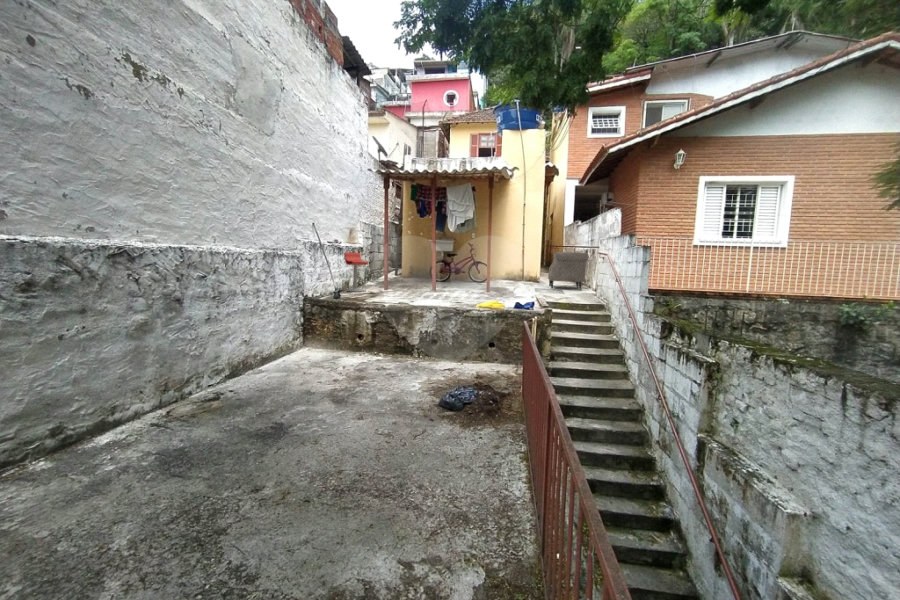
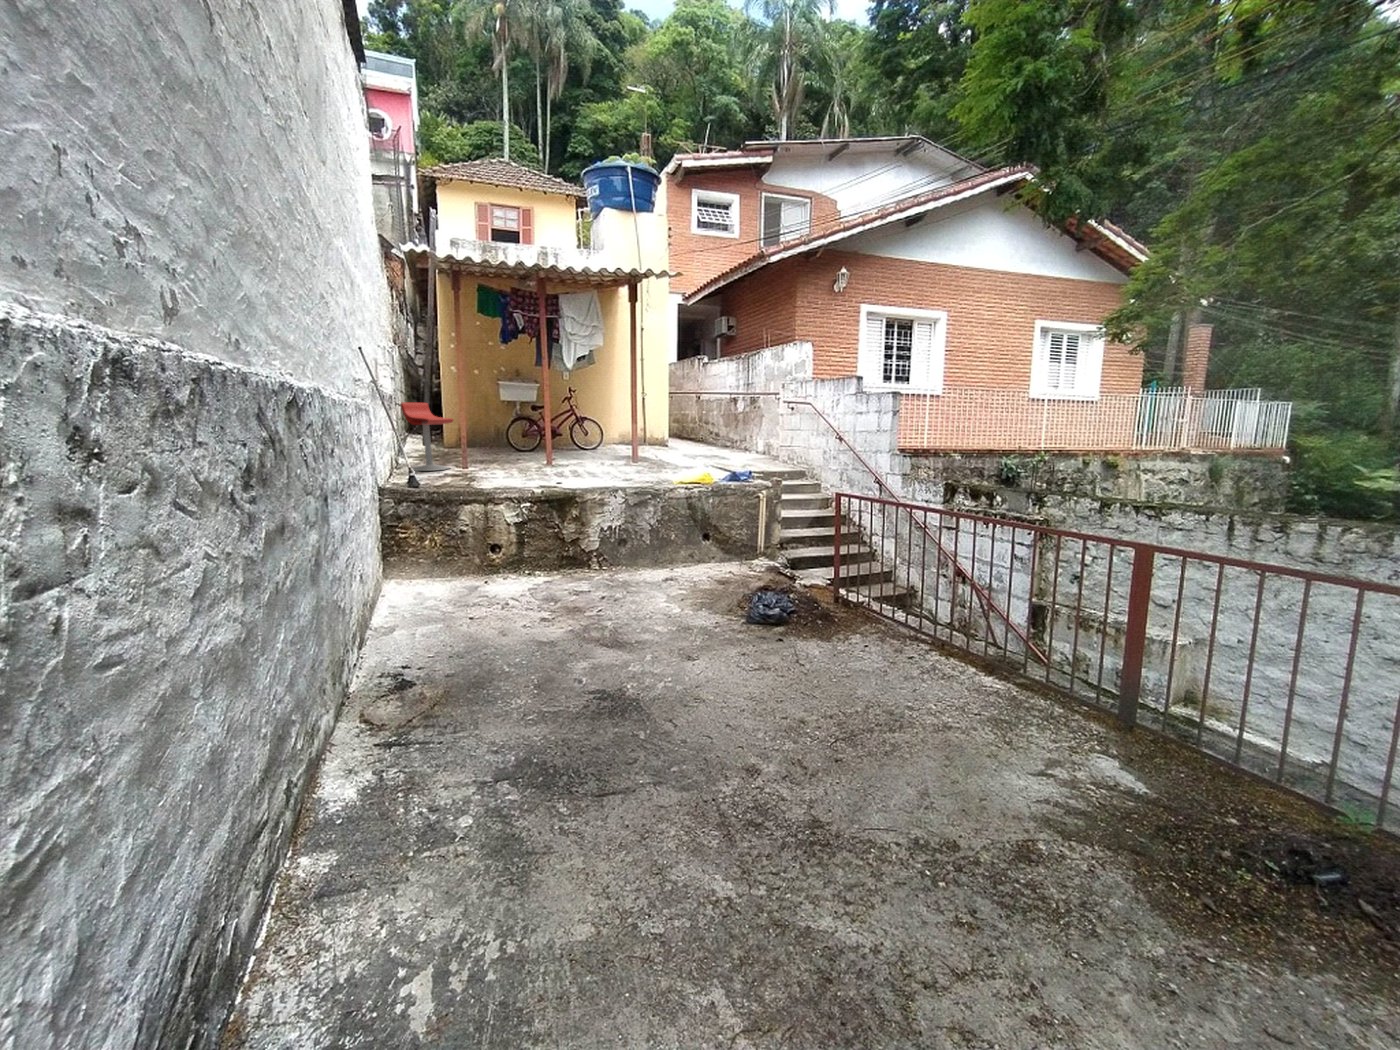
chair: present [548,252,589,290] -> none [689,396,744,446]

